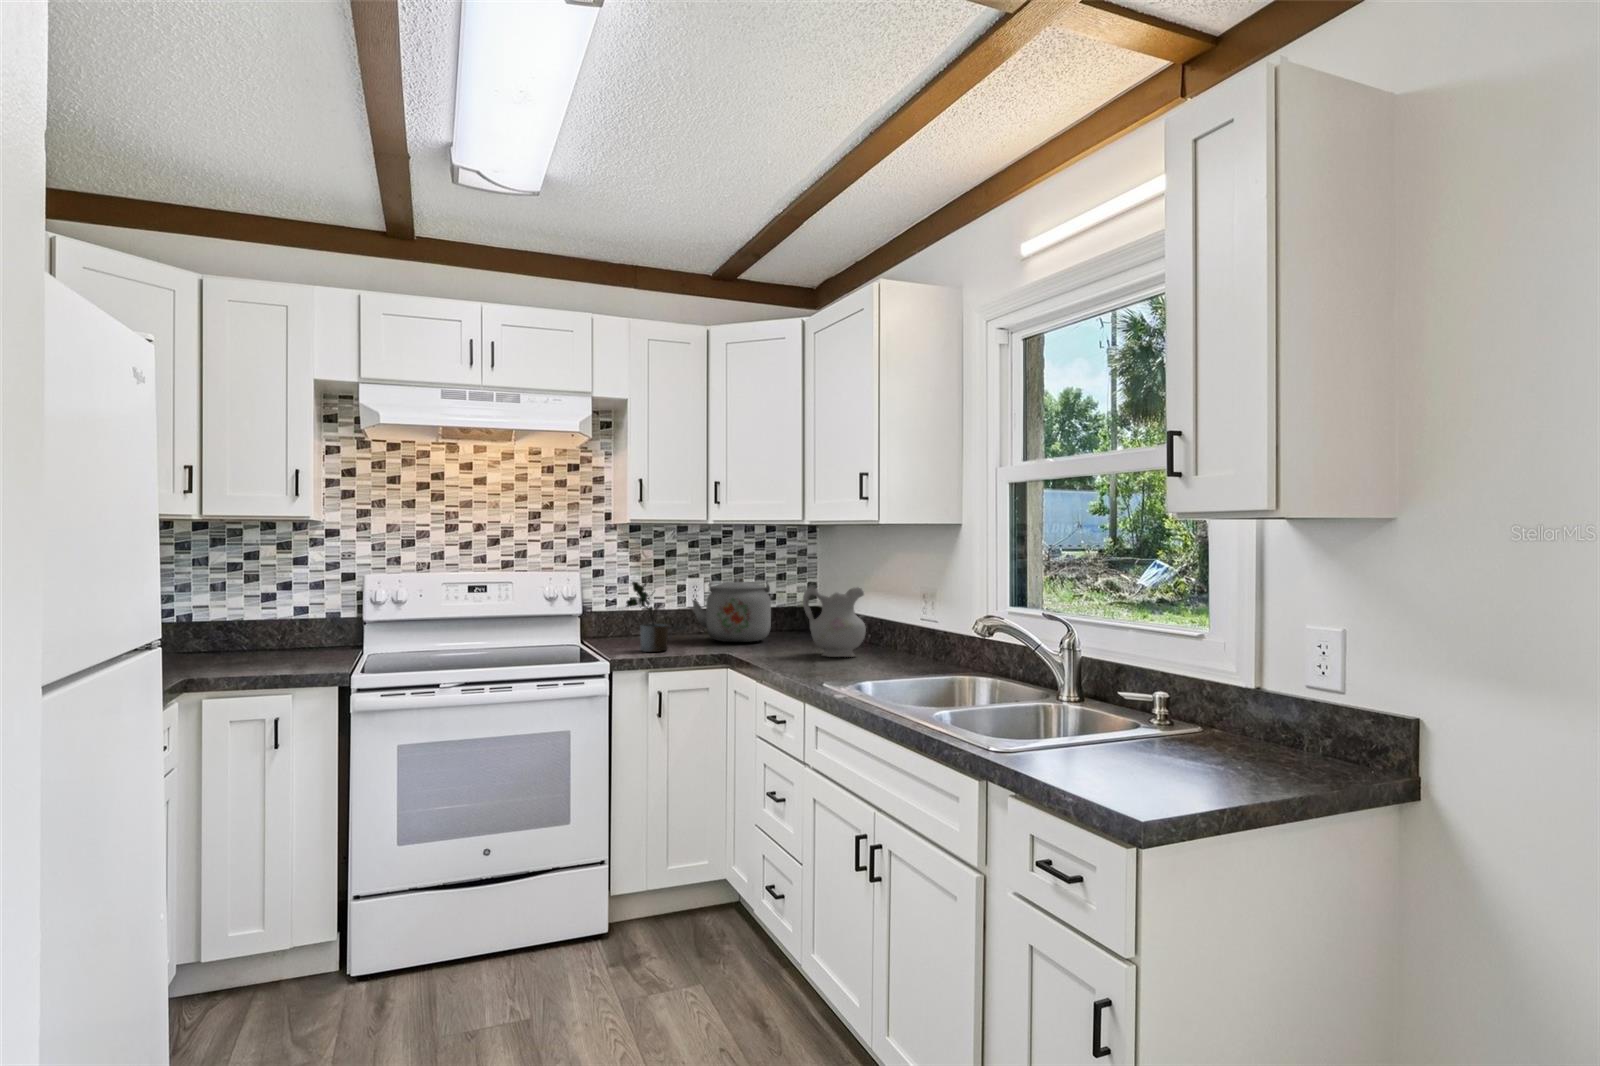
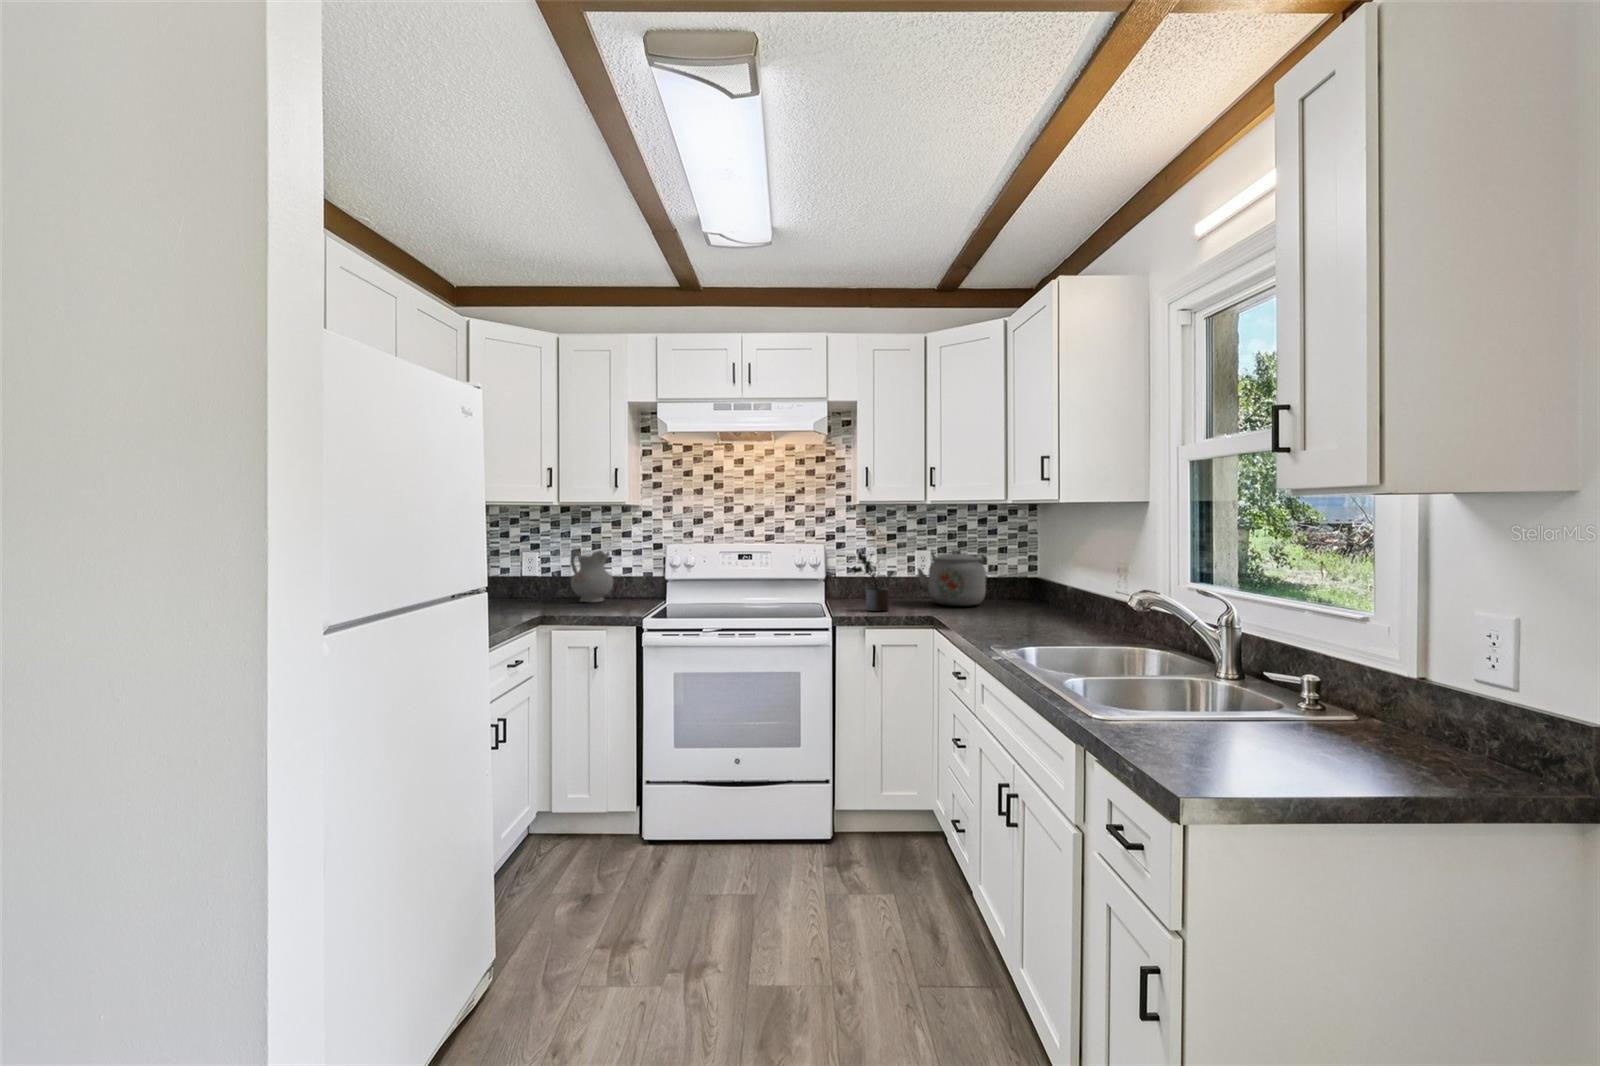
ceramic pitcher: present [803,585,866,657] -> present [570,549,613,602]

